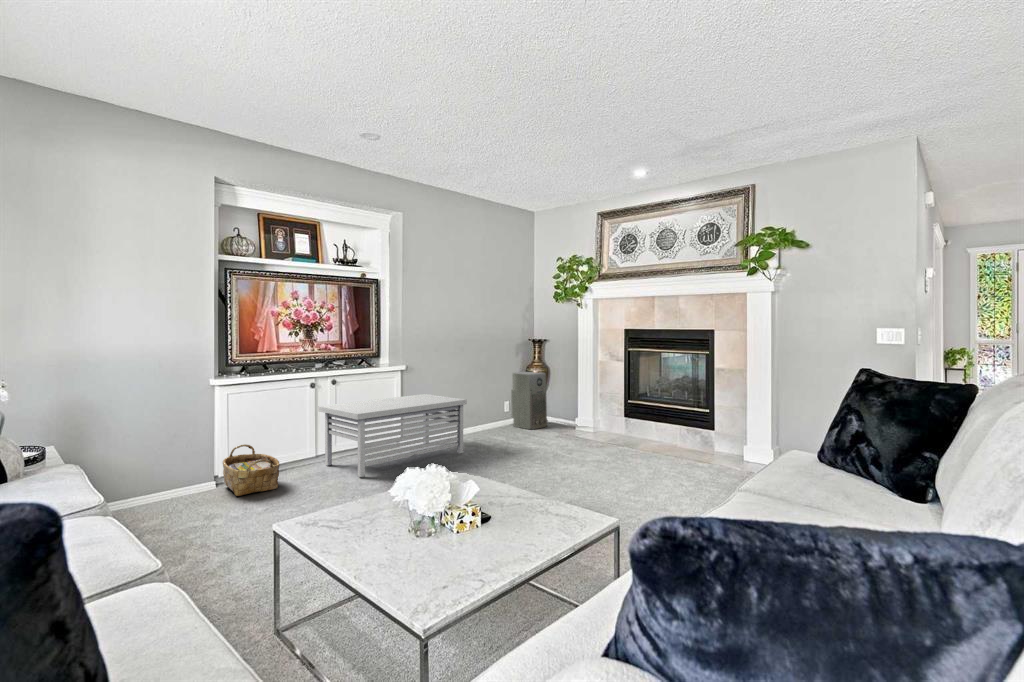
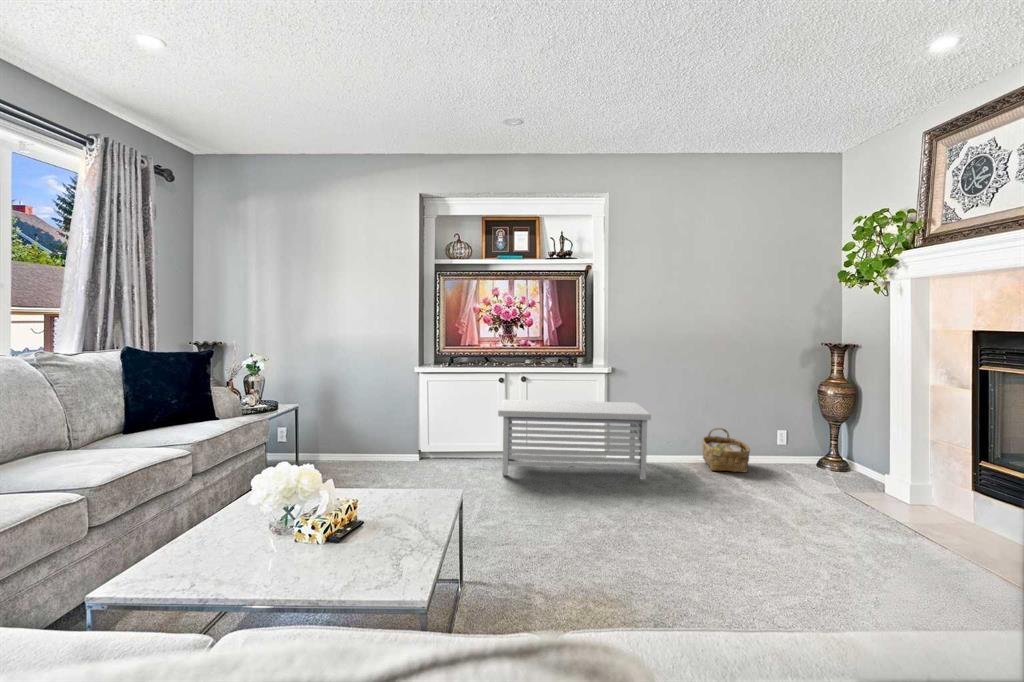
air purifier: present [511,372,548,429] -> none [786,390,839,477]
woven basket: present [223,444,280,496] -> present [702,428,750,472]

